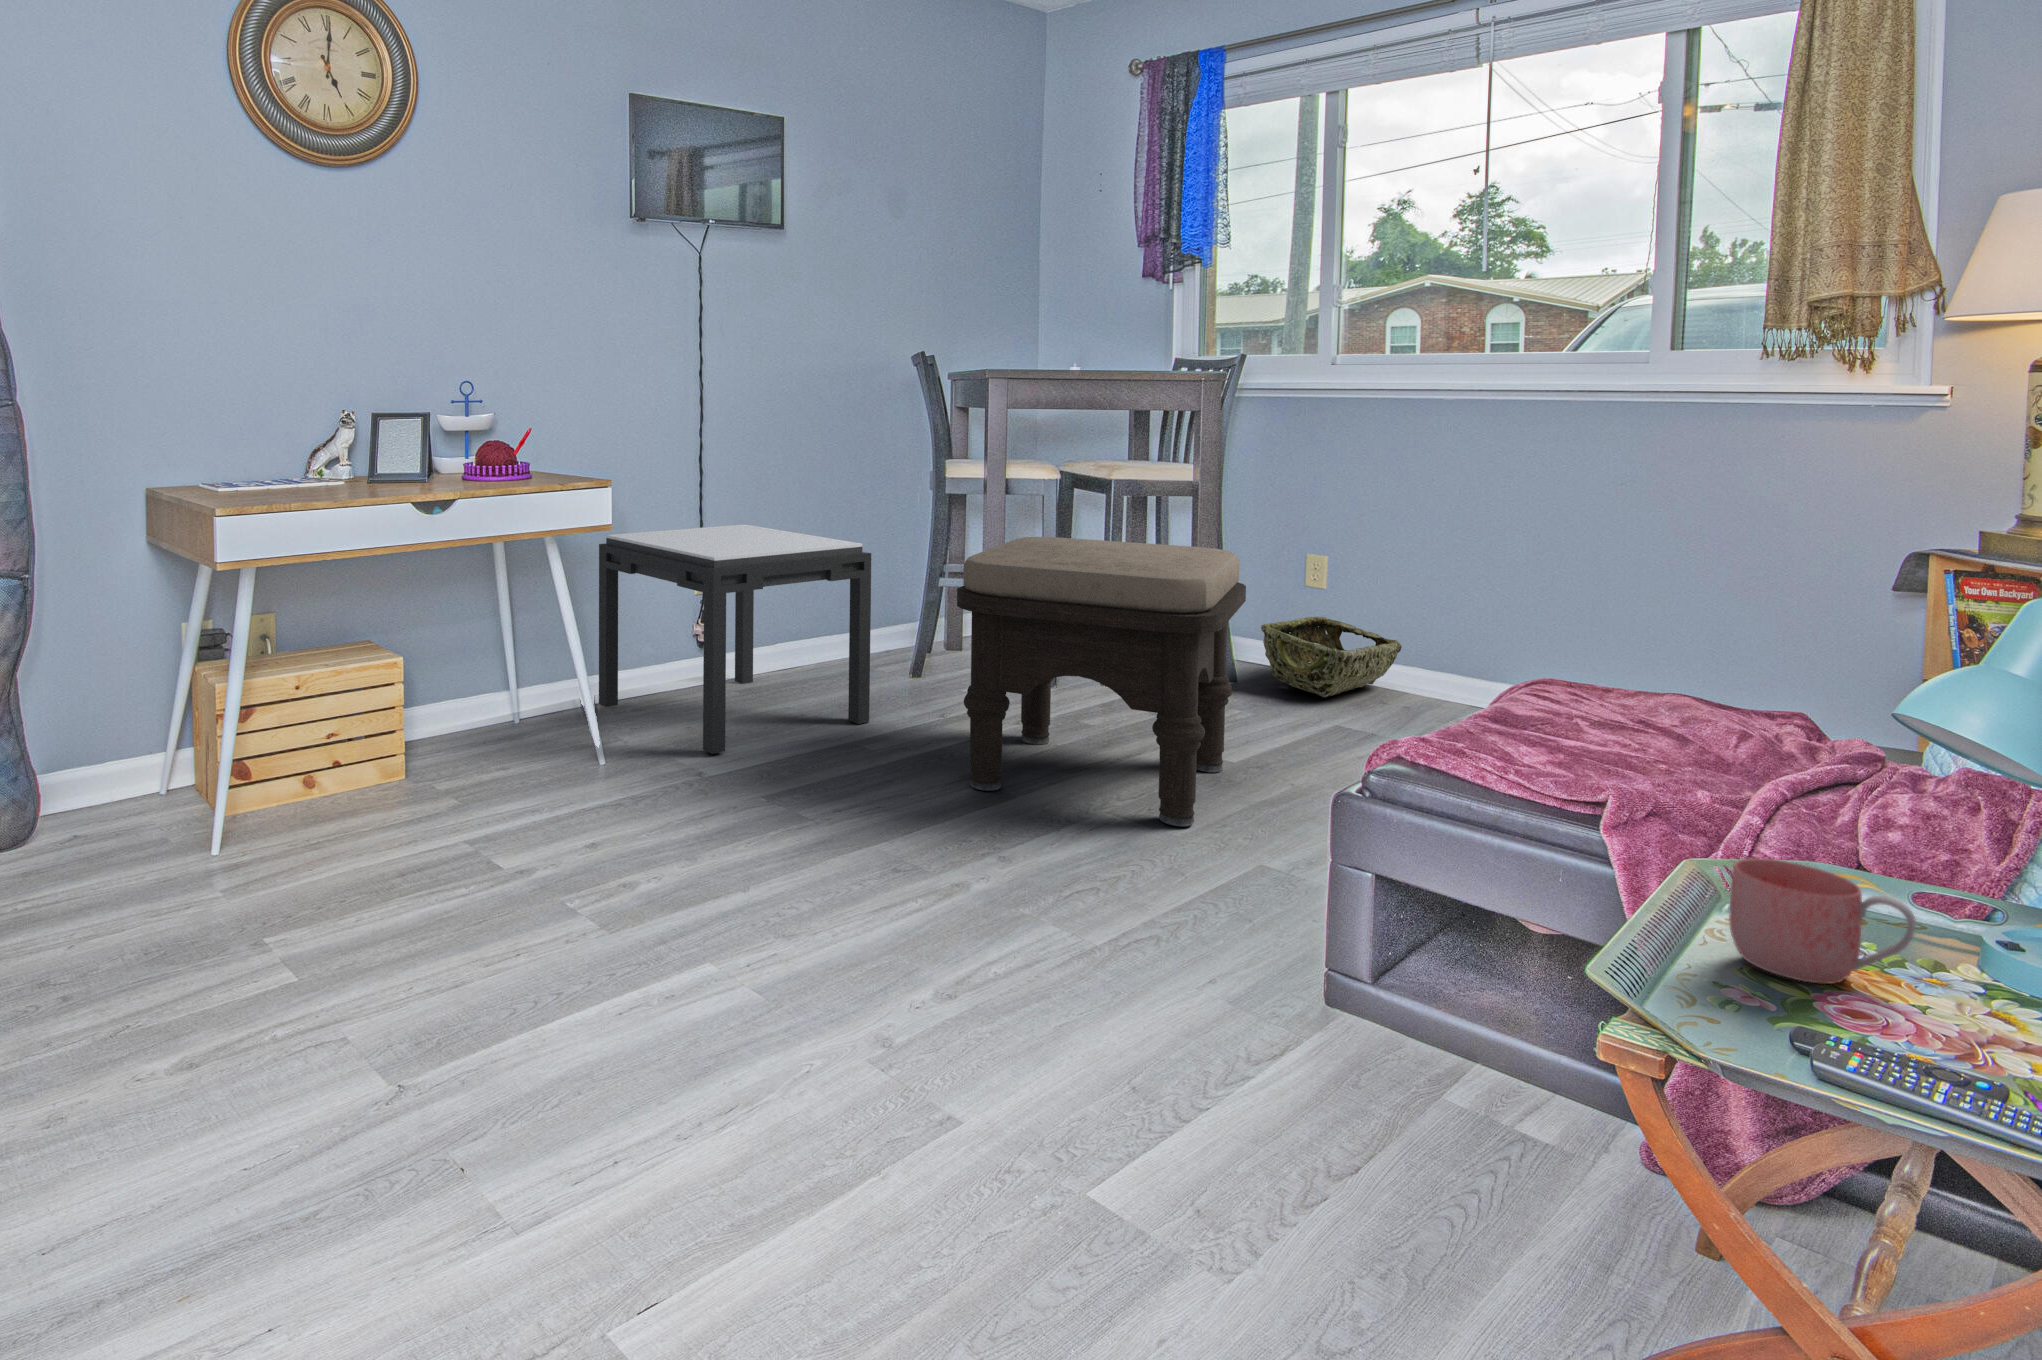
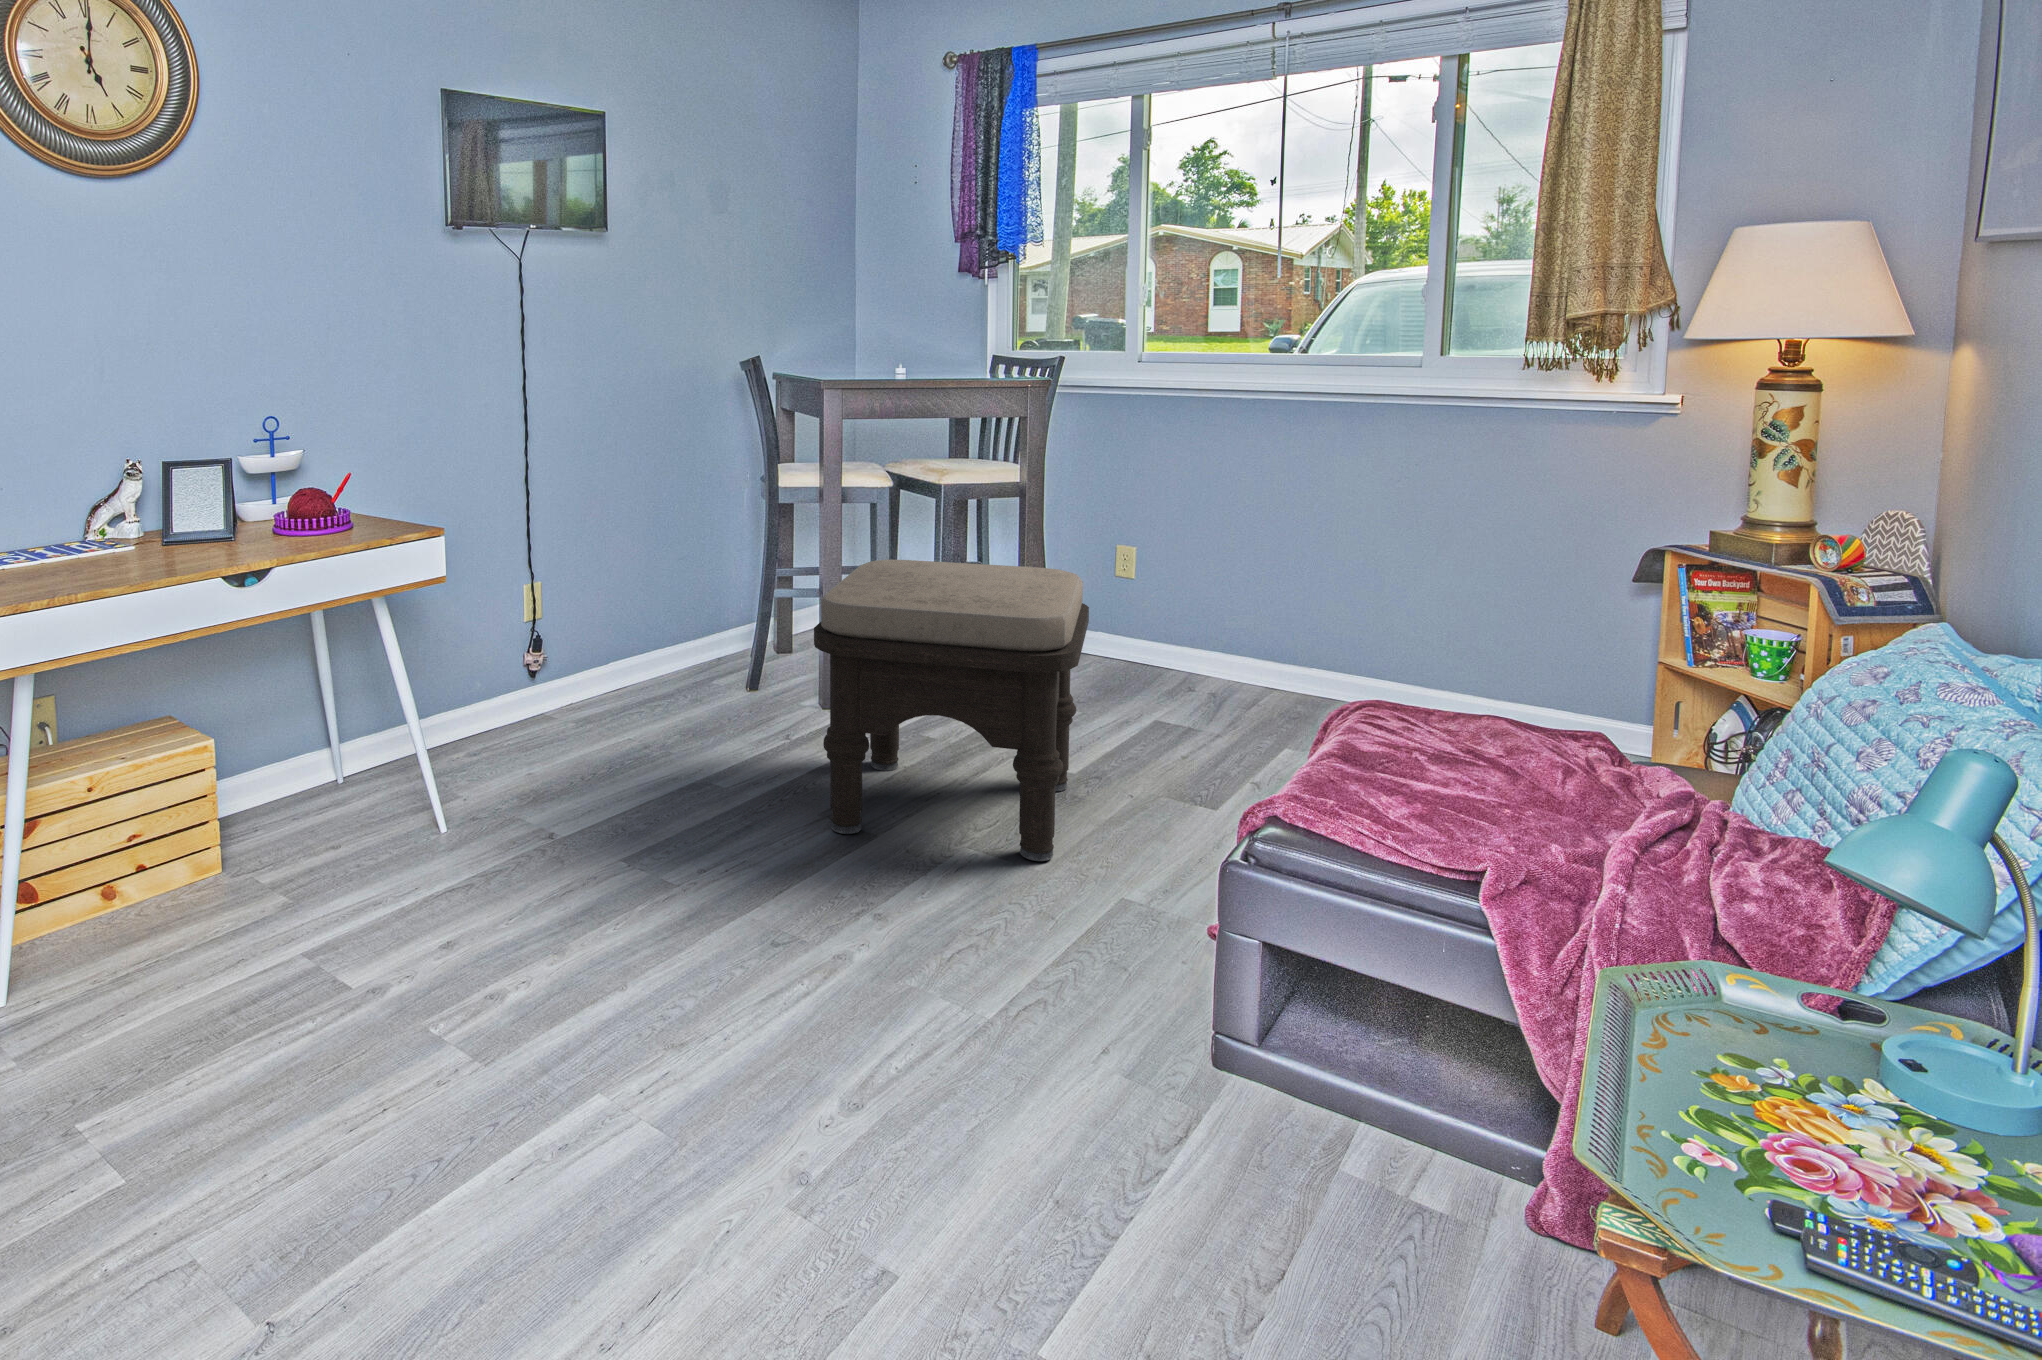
side table: present [599,524,871,754] -> none [420,547,716,812]
woven basket: present [1261,617,1402,697] -> none [1084,609,1209,692]
mug: present [1729,858,1916,984] -> none [1666,996,1838,1125]

